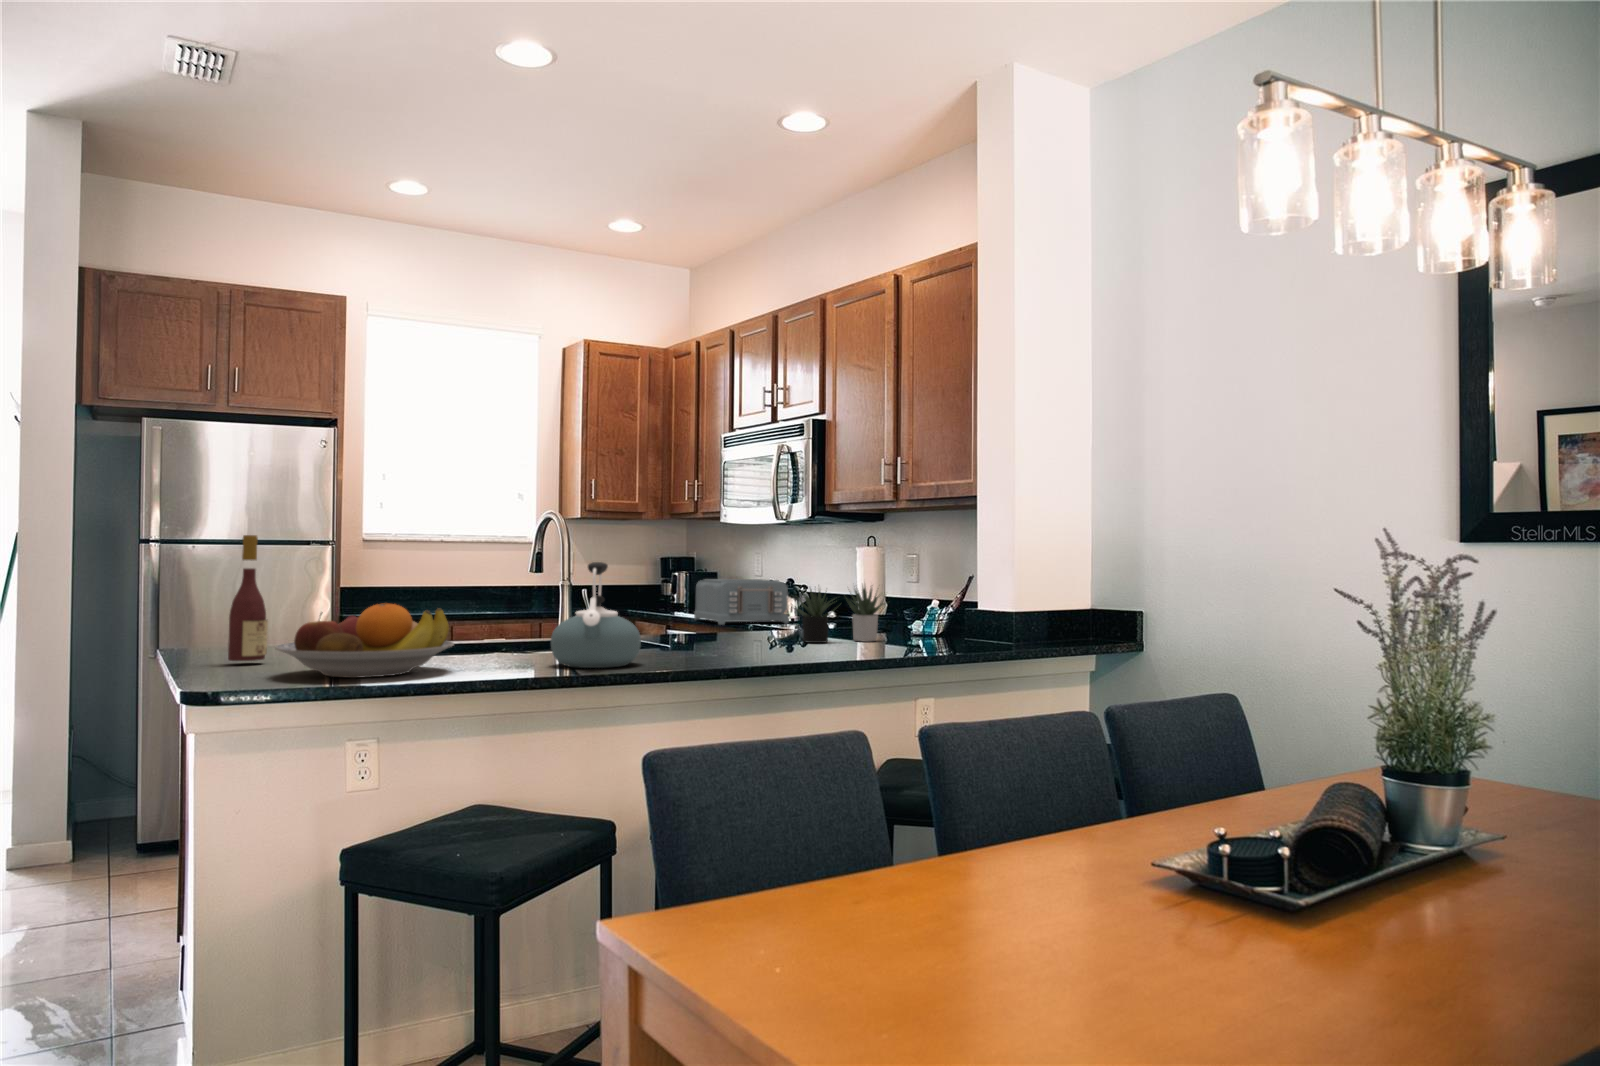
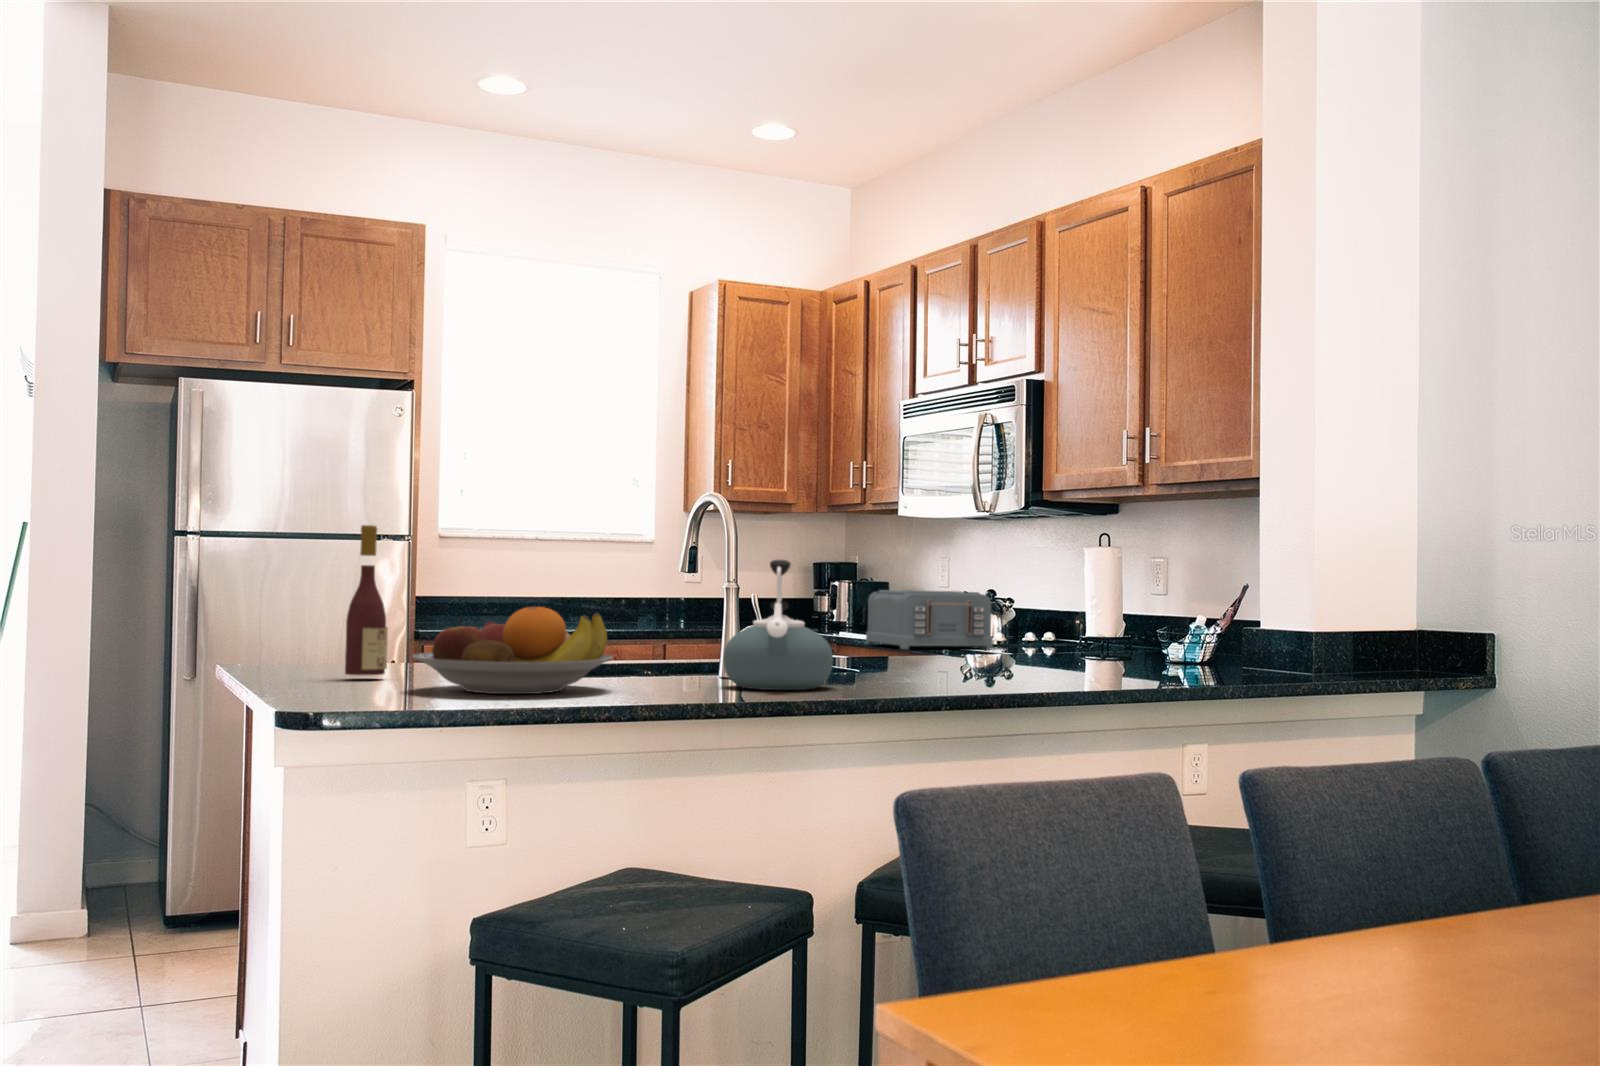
succulent plant: present [795,586,883,643] -> none [1005,588,1140,670]

